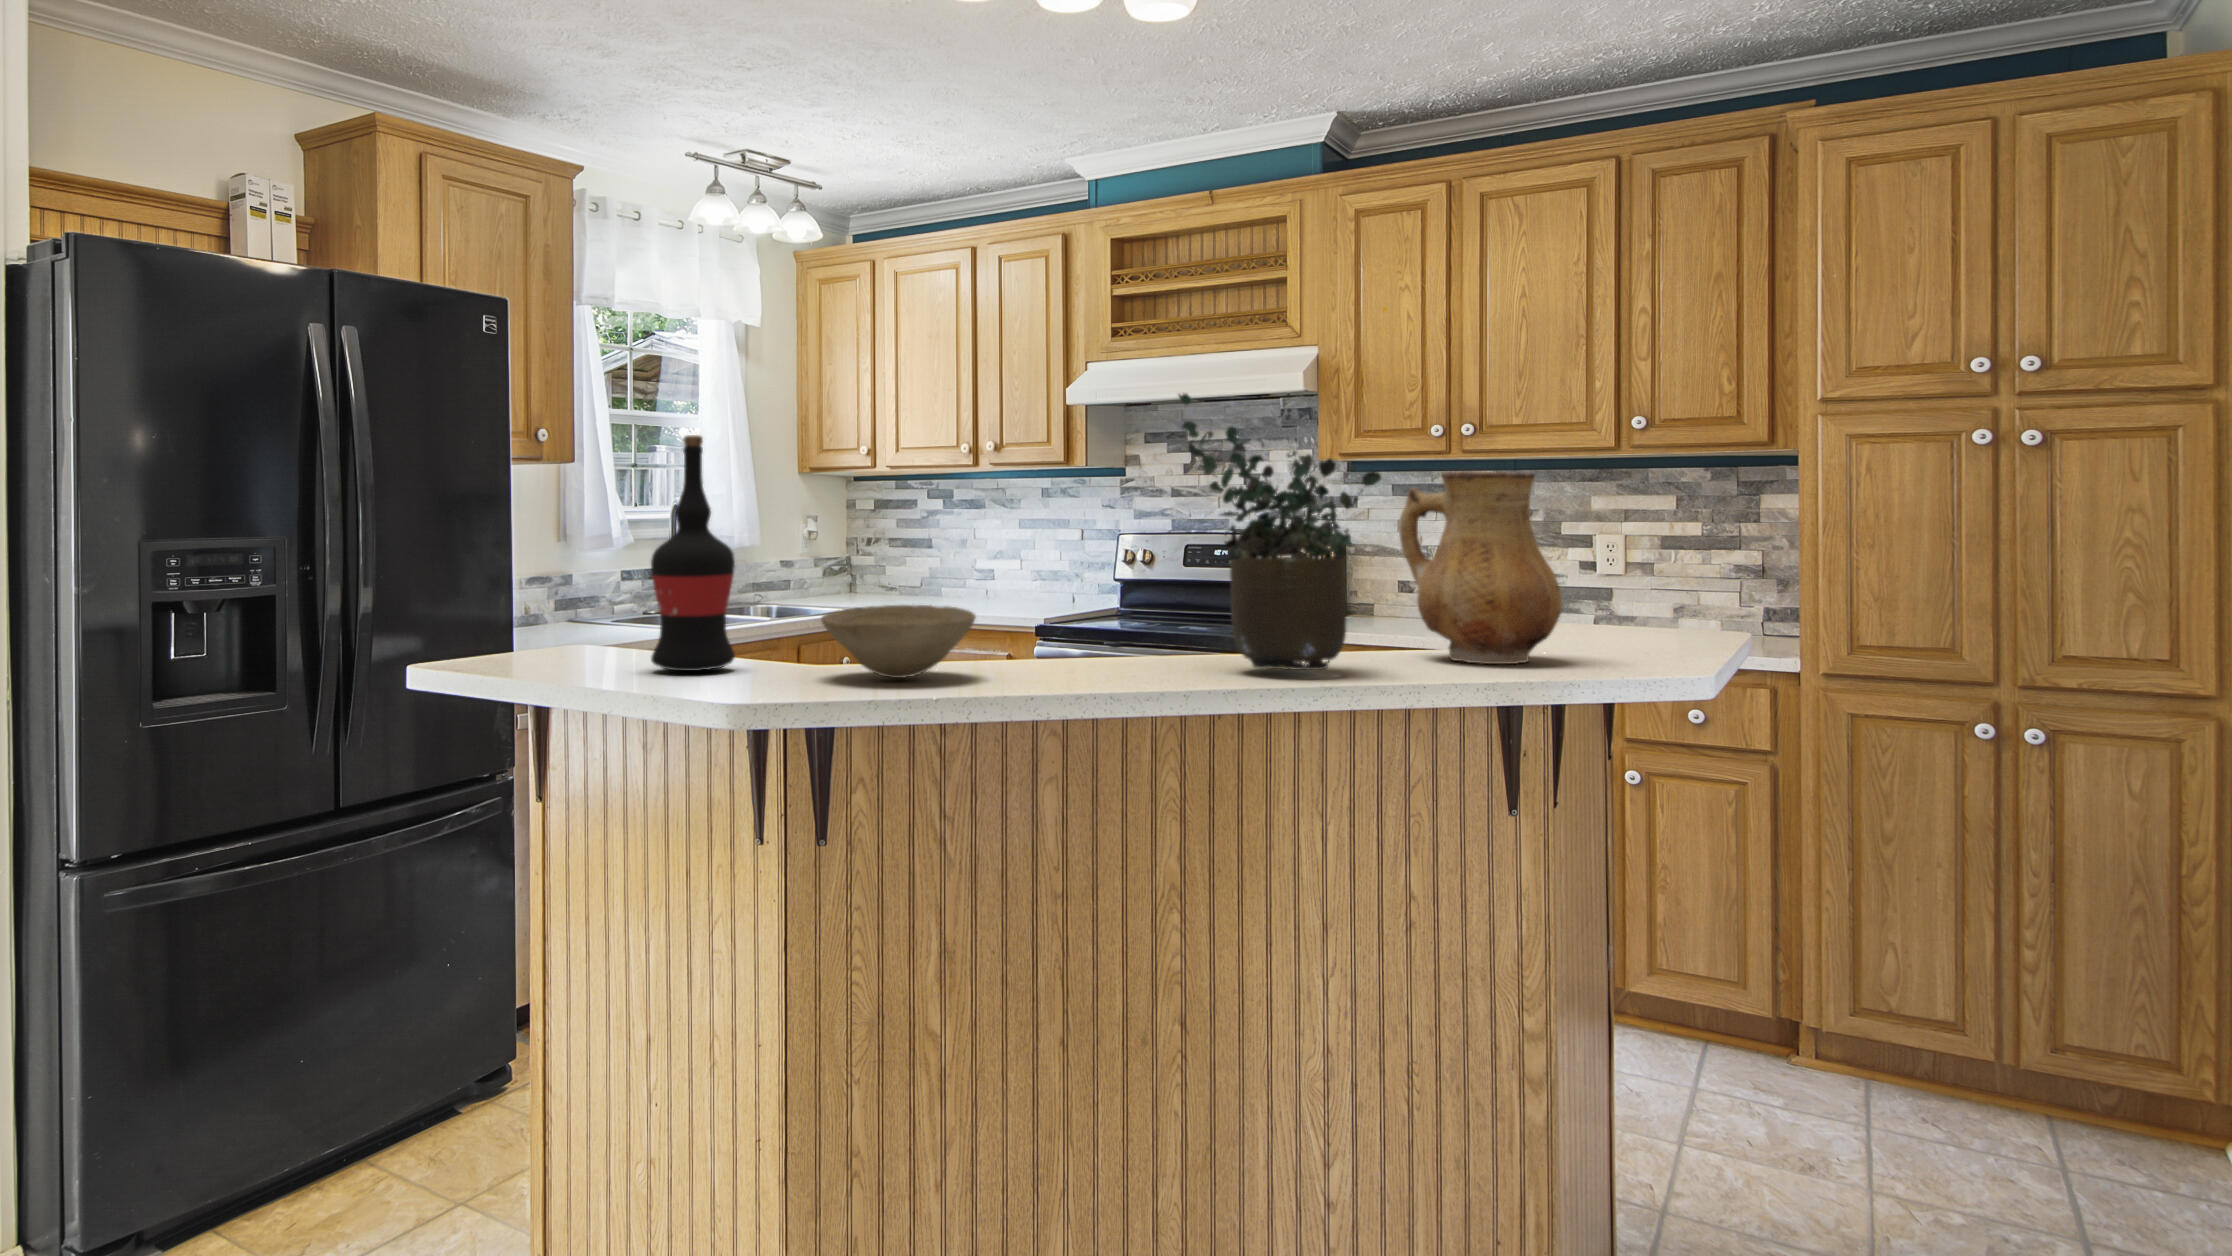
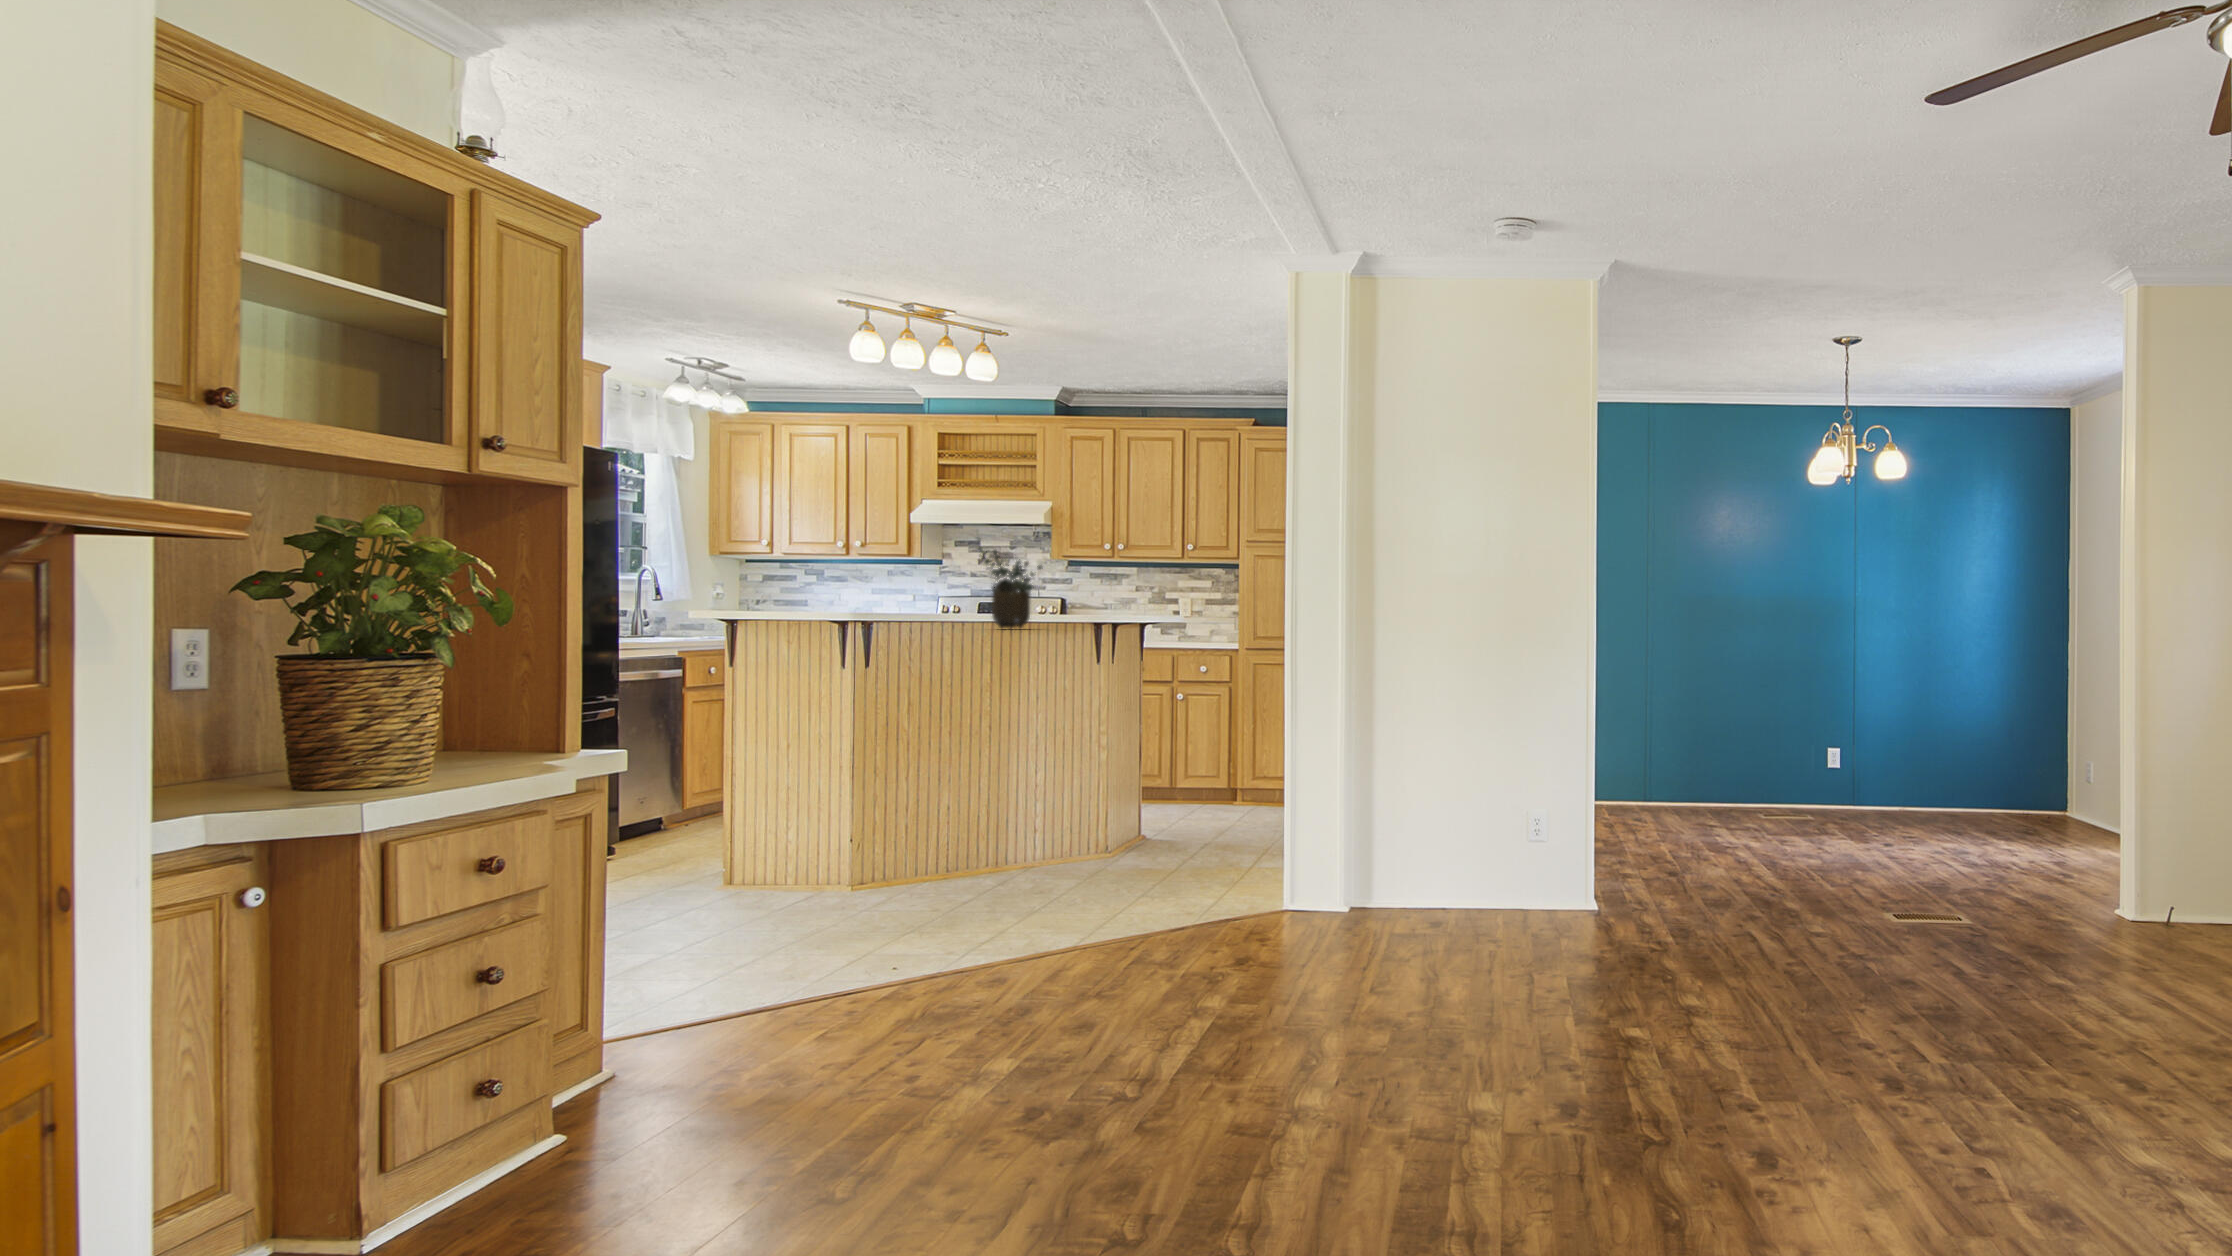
wine bottle: present [651,435,735,671] -> none [772,545,806,629]
ceramic pitcher: present [1399,471,1562,664] -> none [1054,566,1104,629]
bowl: present [821,605,975,678] -> none [845,607,903,629]

